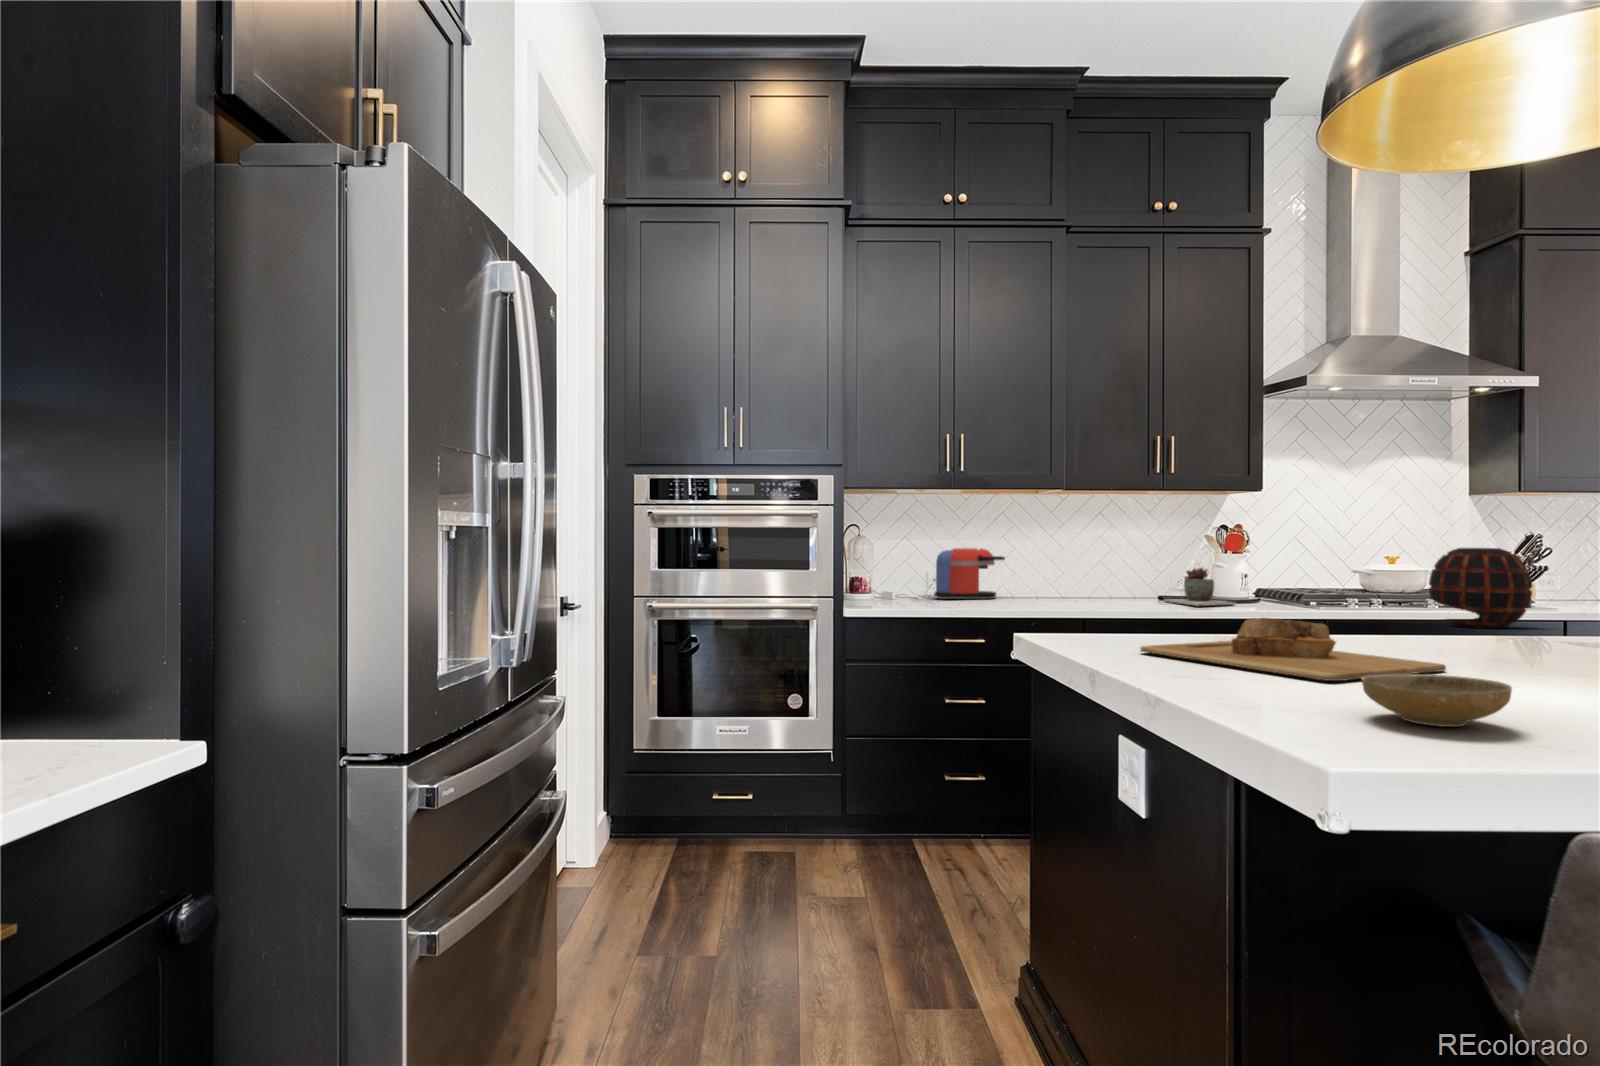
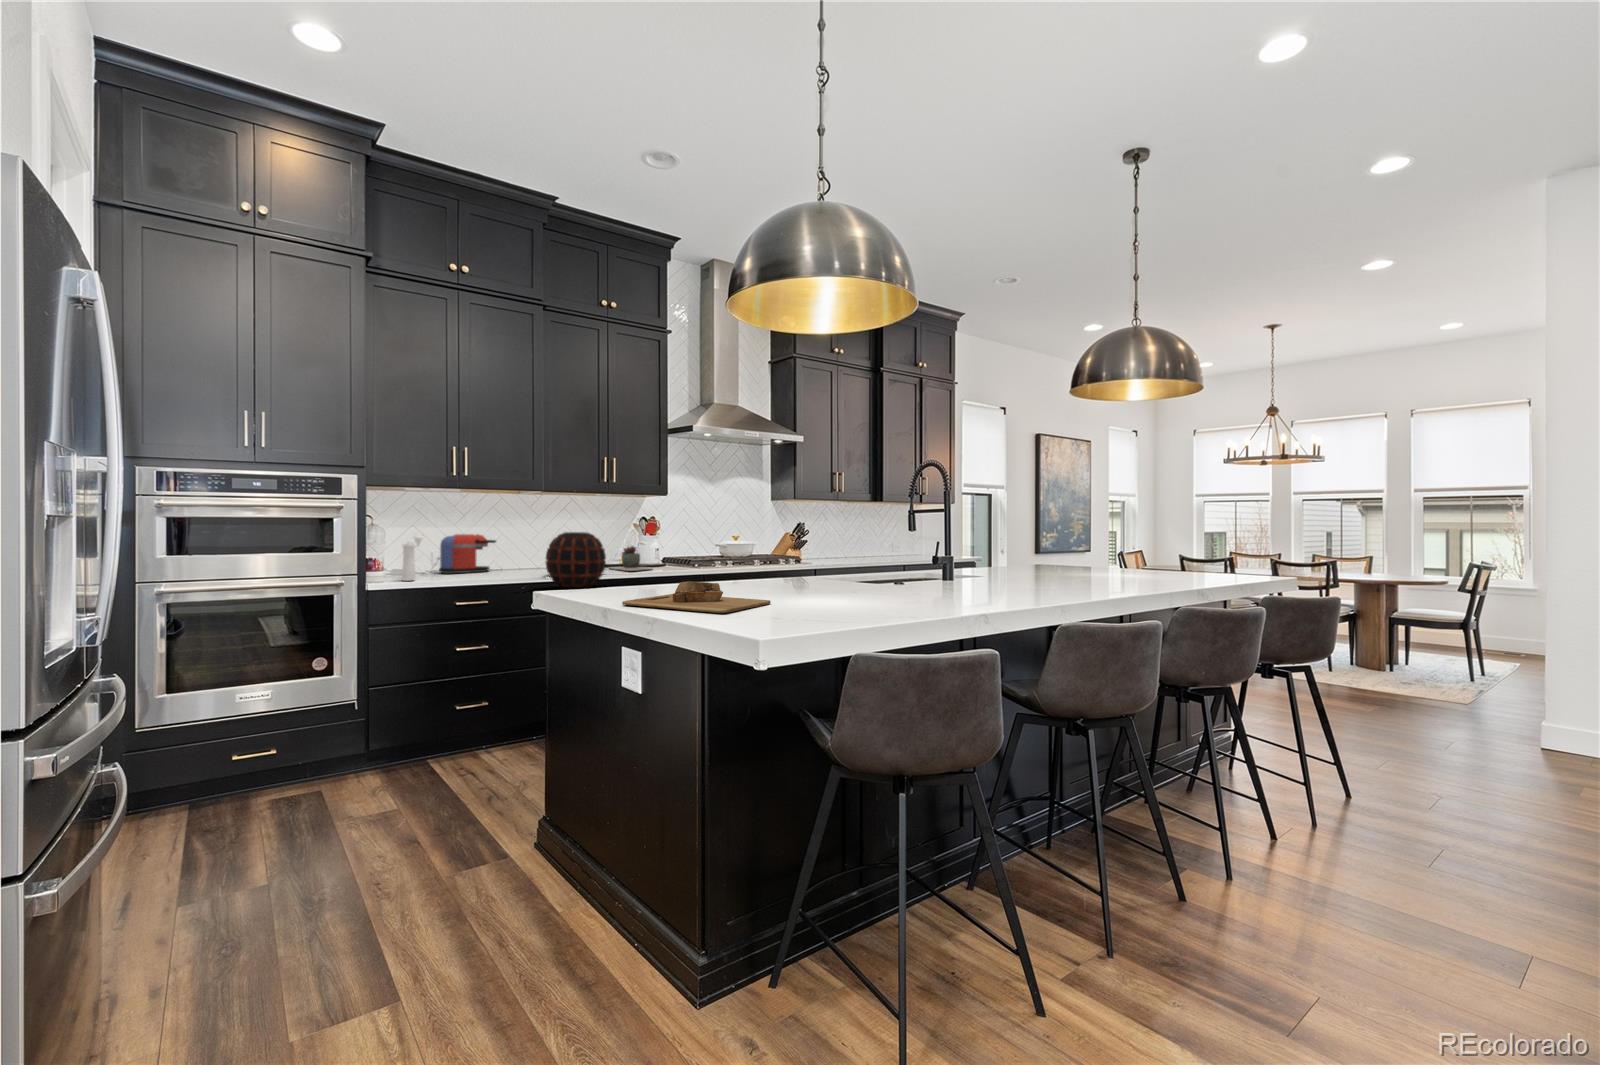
decorative vase: present [1429,548,1532,629] -> present [546,532,606,589]
pepper mill: none [888,549,914,606] -> present [402,535,423,581]
ceramic bowl: present [1361,674,1512,727] -> none [742,606,800,630]

